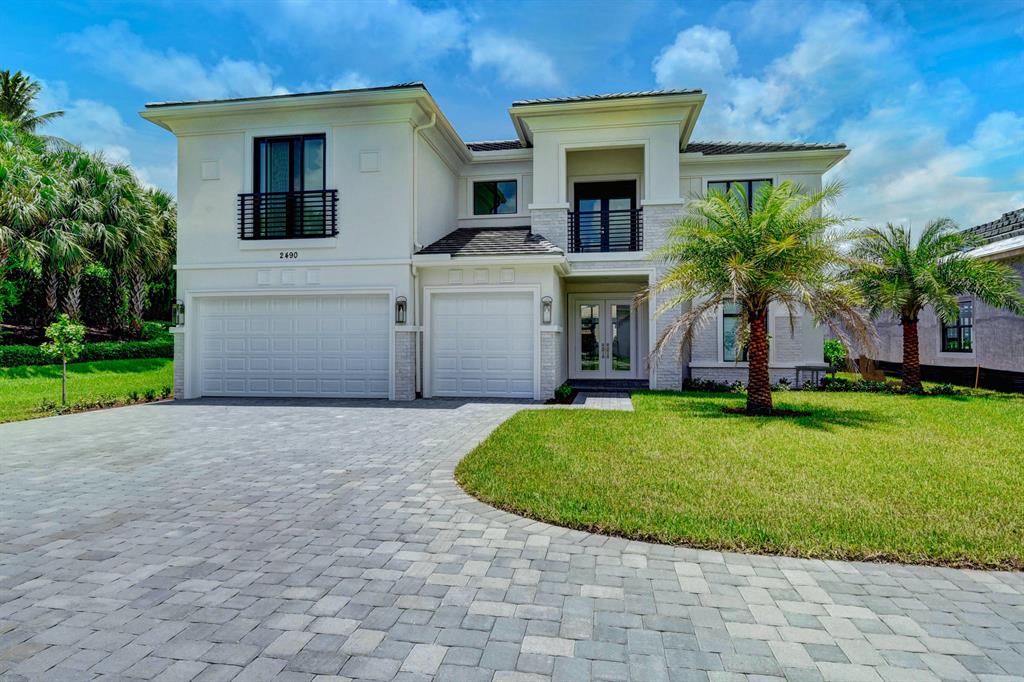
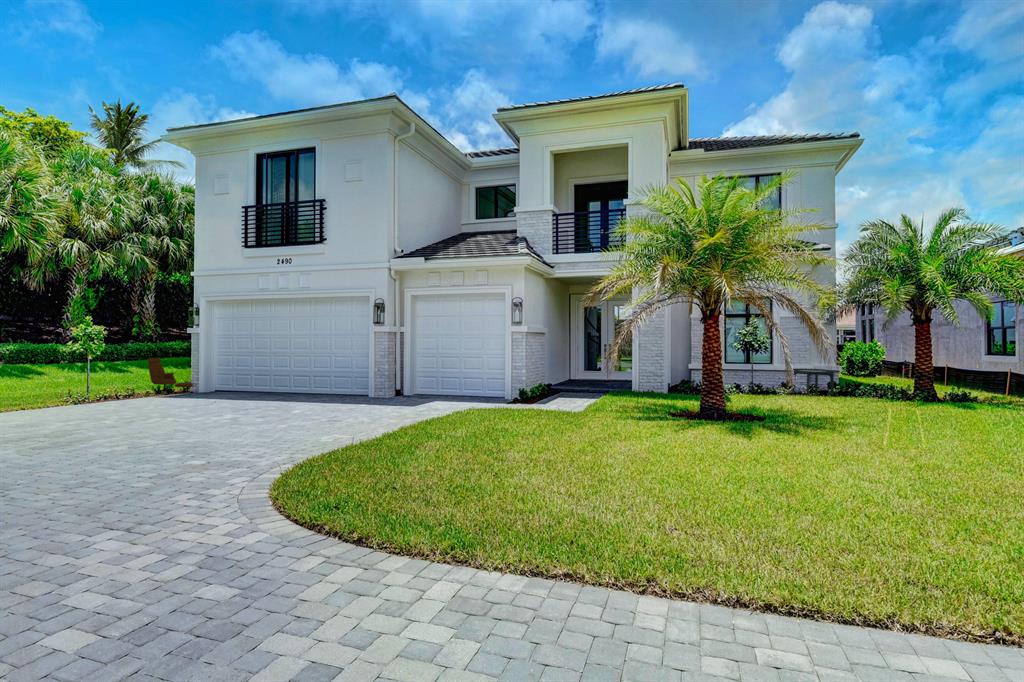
lounge chair: present [859,354,905,392] -> present [147,358,193,394]

